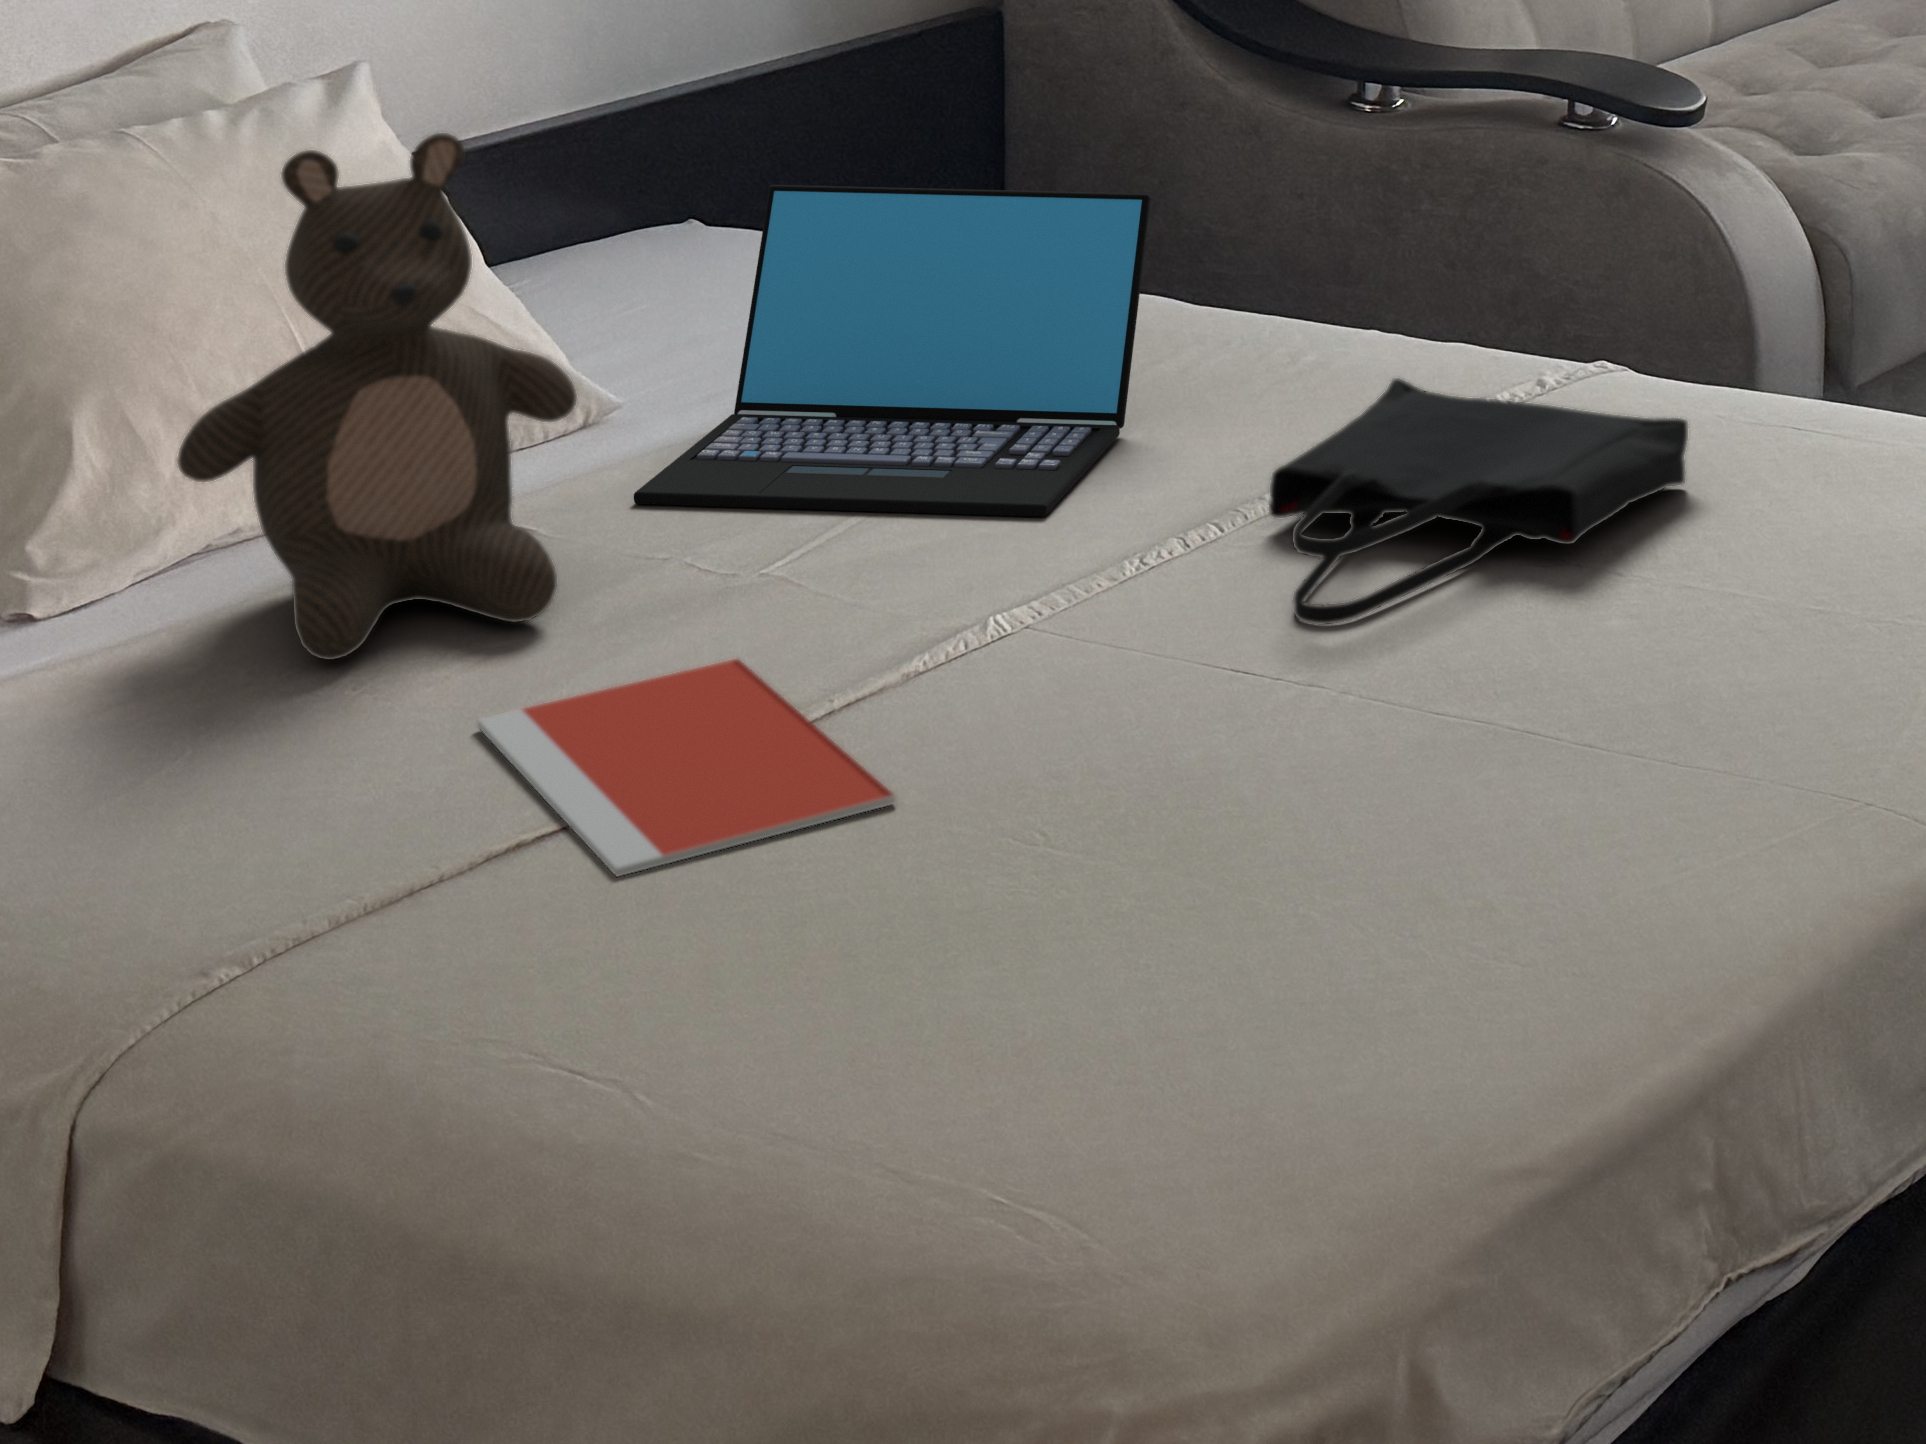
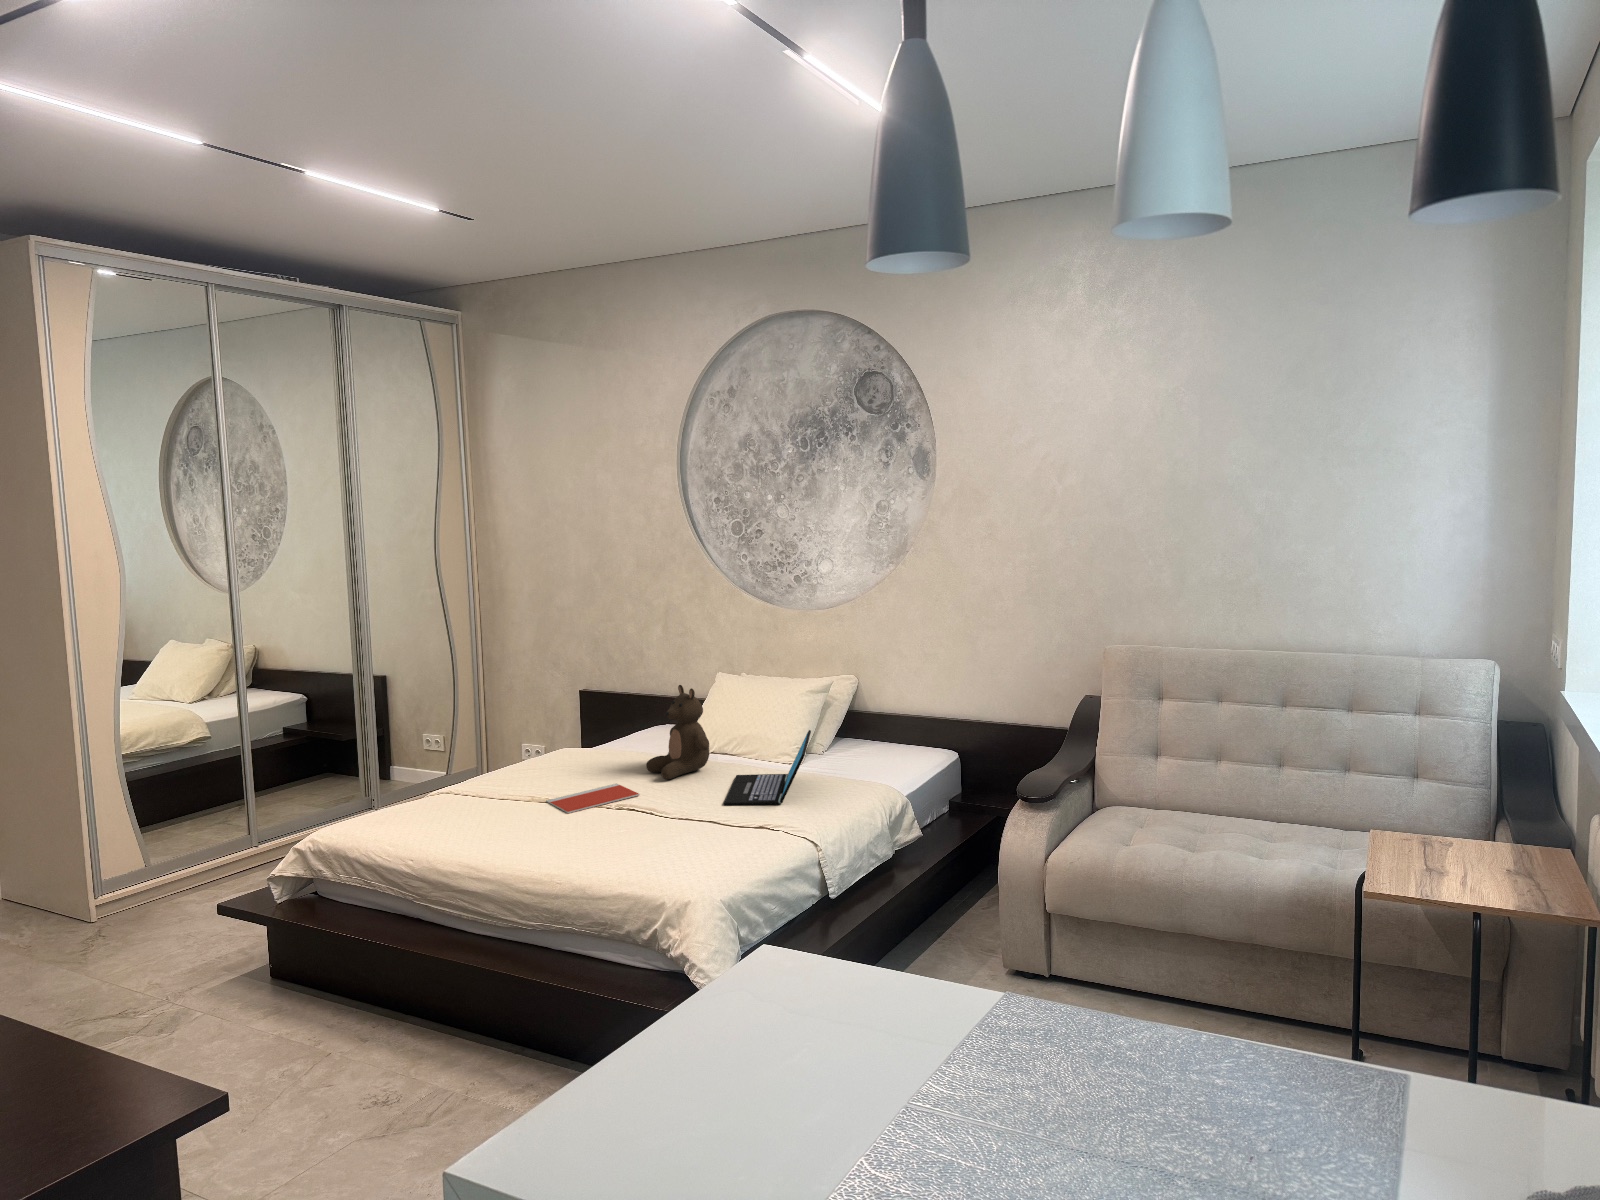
tote bag: present [1269,378,1688,624] -> none [649,810,769,855]

